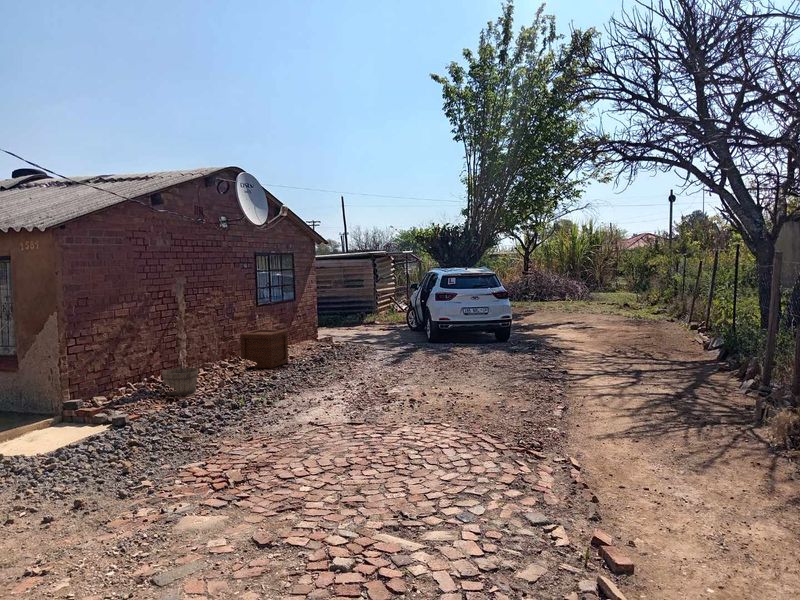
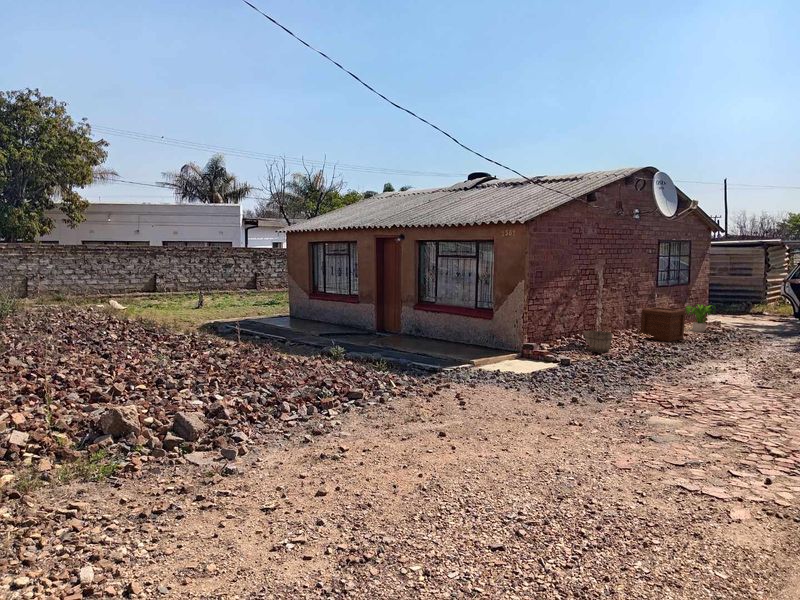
potted plant: none [292,321,322,351] -> present [686,305,716,332]

